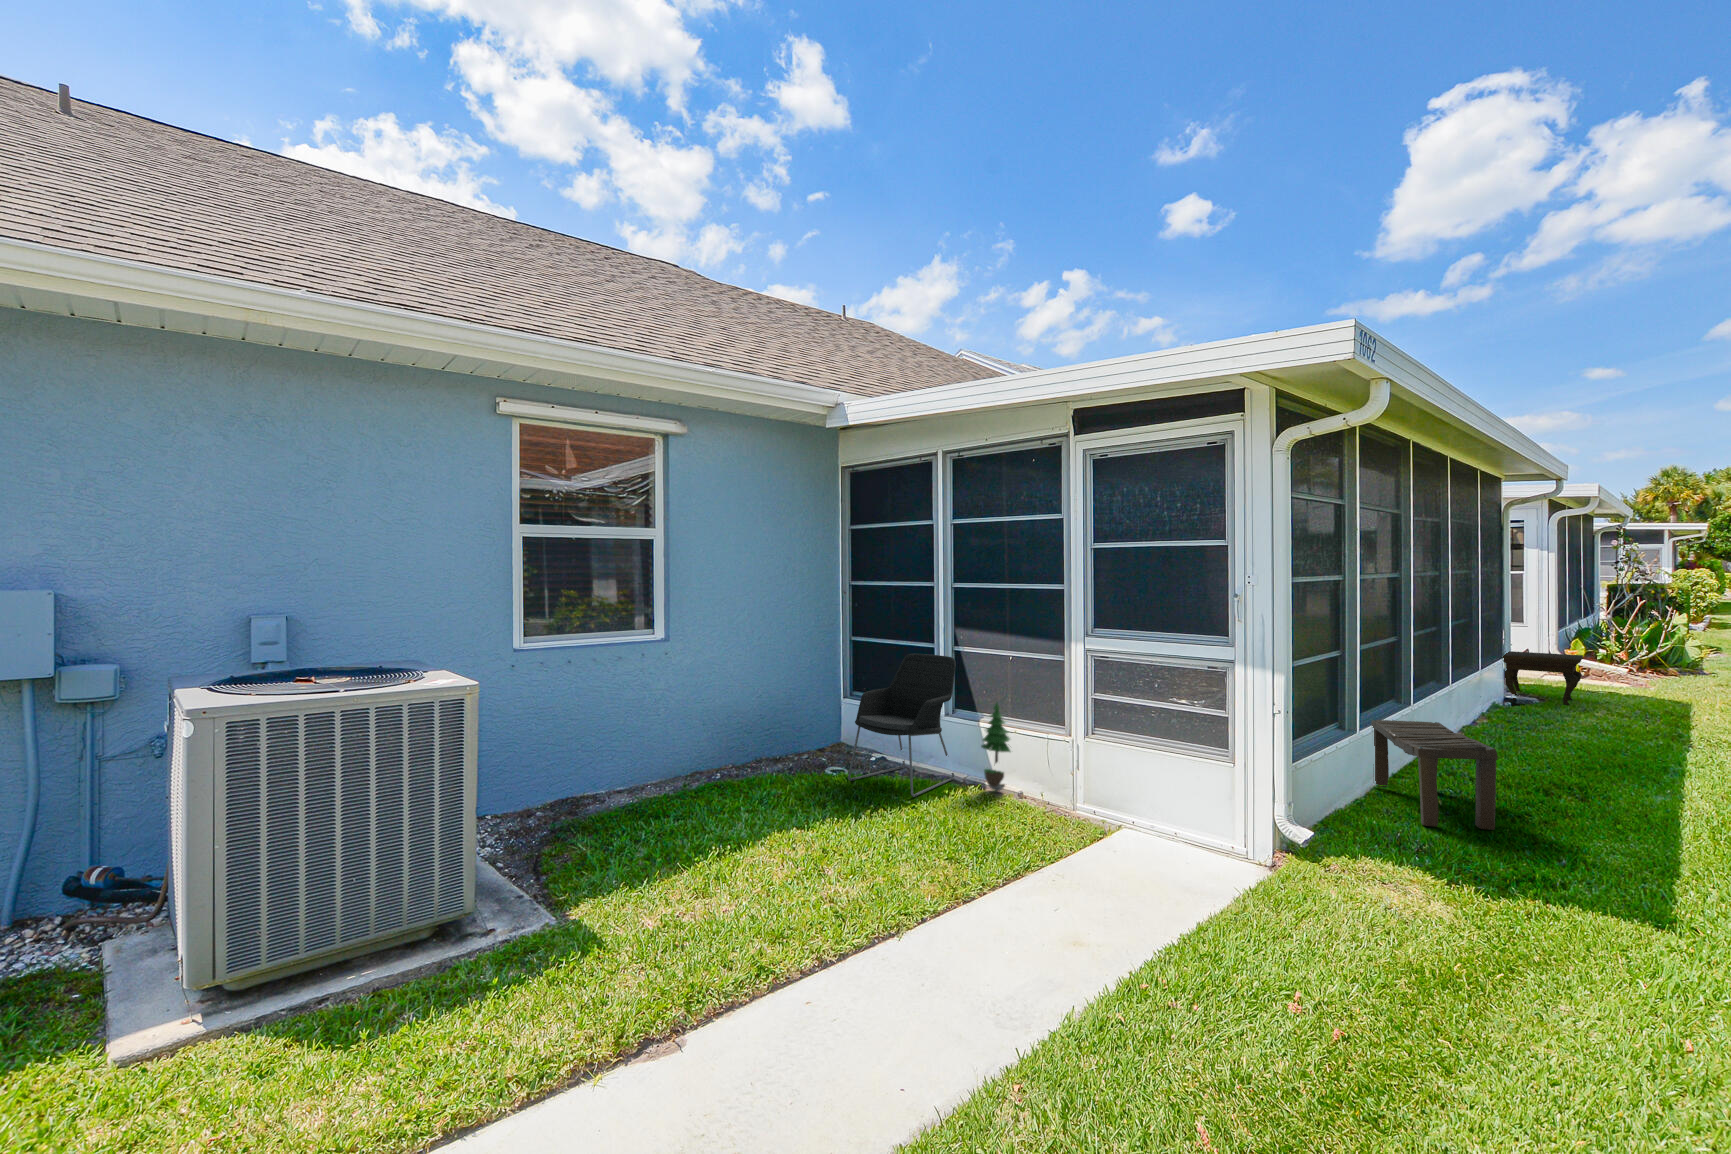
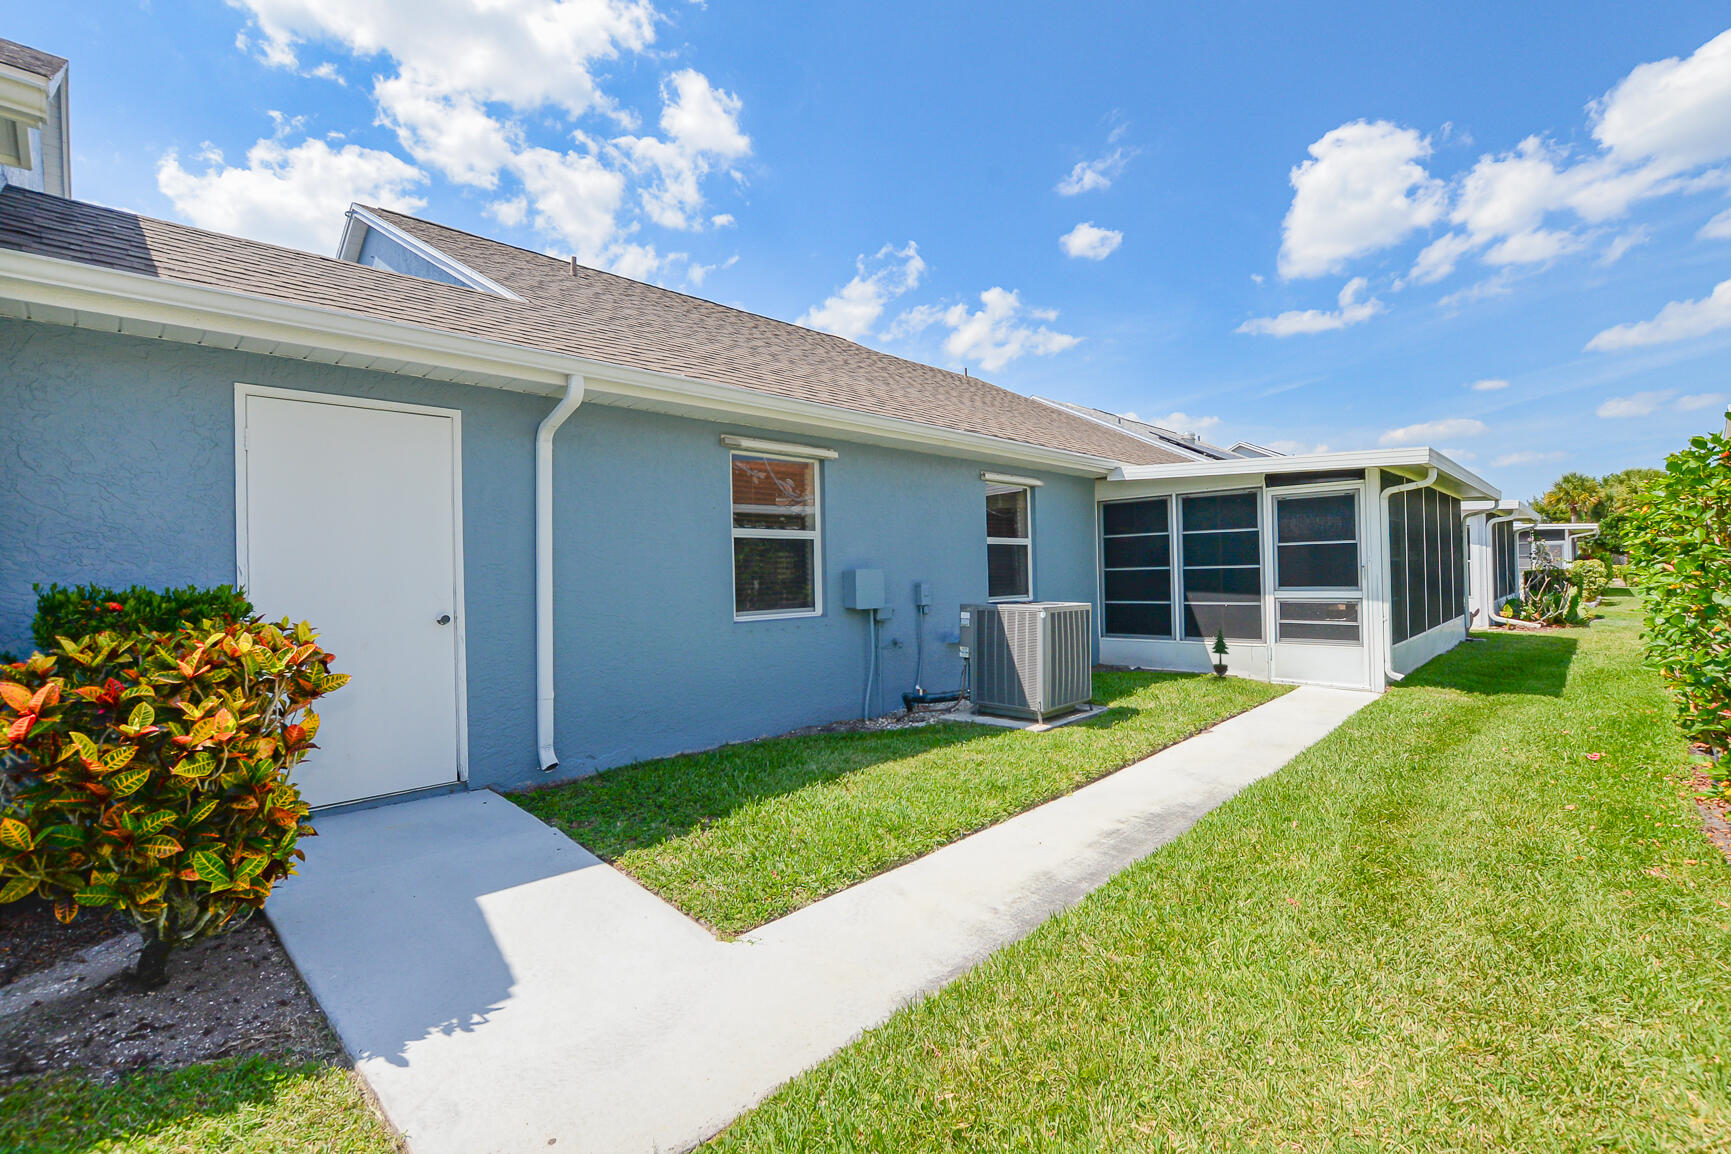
side table: present [1503,651,1583,705] -> none [1463,611,1515,642]
chair: present [848,654,956,797] -> none [1134,606,1191,679]
bench: present [1372,720,1497,830] -> none [1412,636,1483,682]

